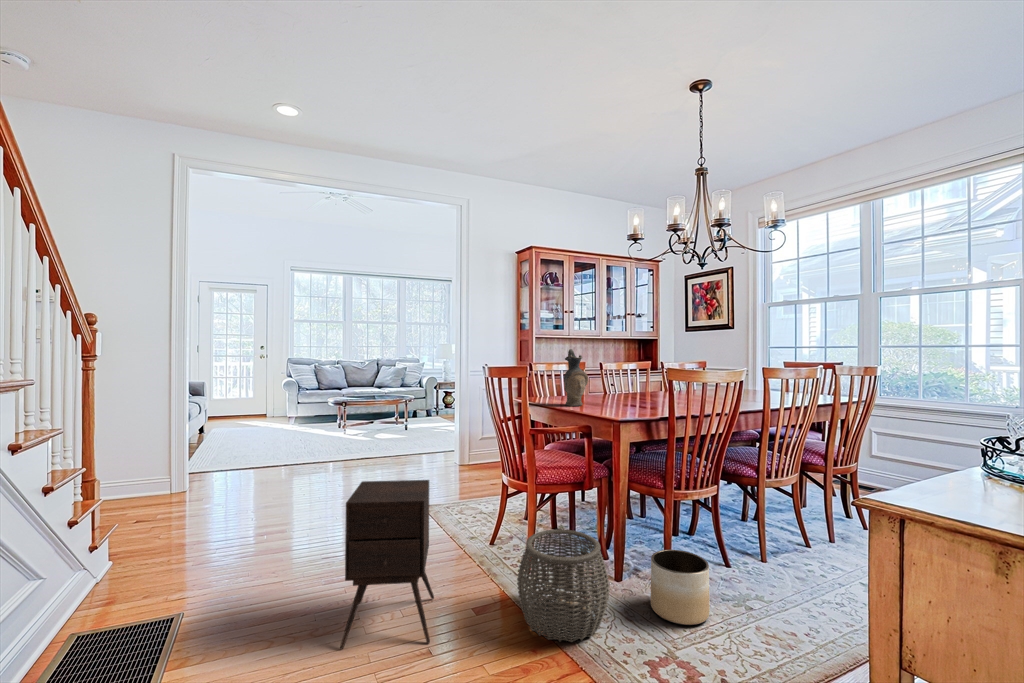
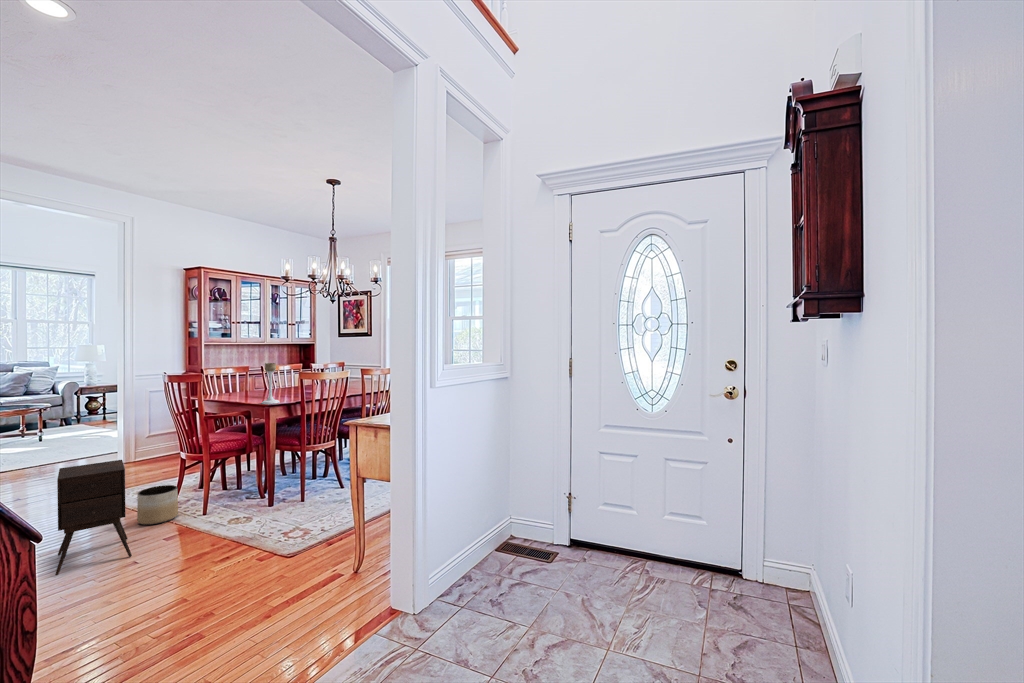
ceramic pitcher: present [564,349,588,406] -> none [230,362,249,401]
candle holder: none [608,349,635,416] -> present [262,363,279,404]
woven basket: present [517,529,610,642] -> none [196,475,259,535]
planter: present [651,550,710,625] -> present [137,485,178,525]

